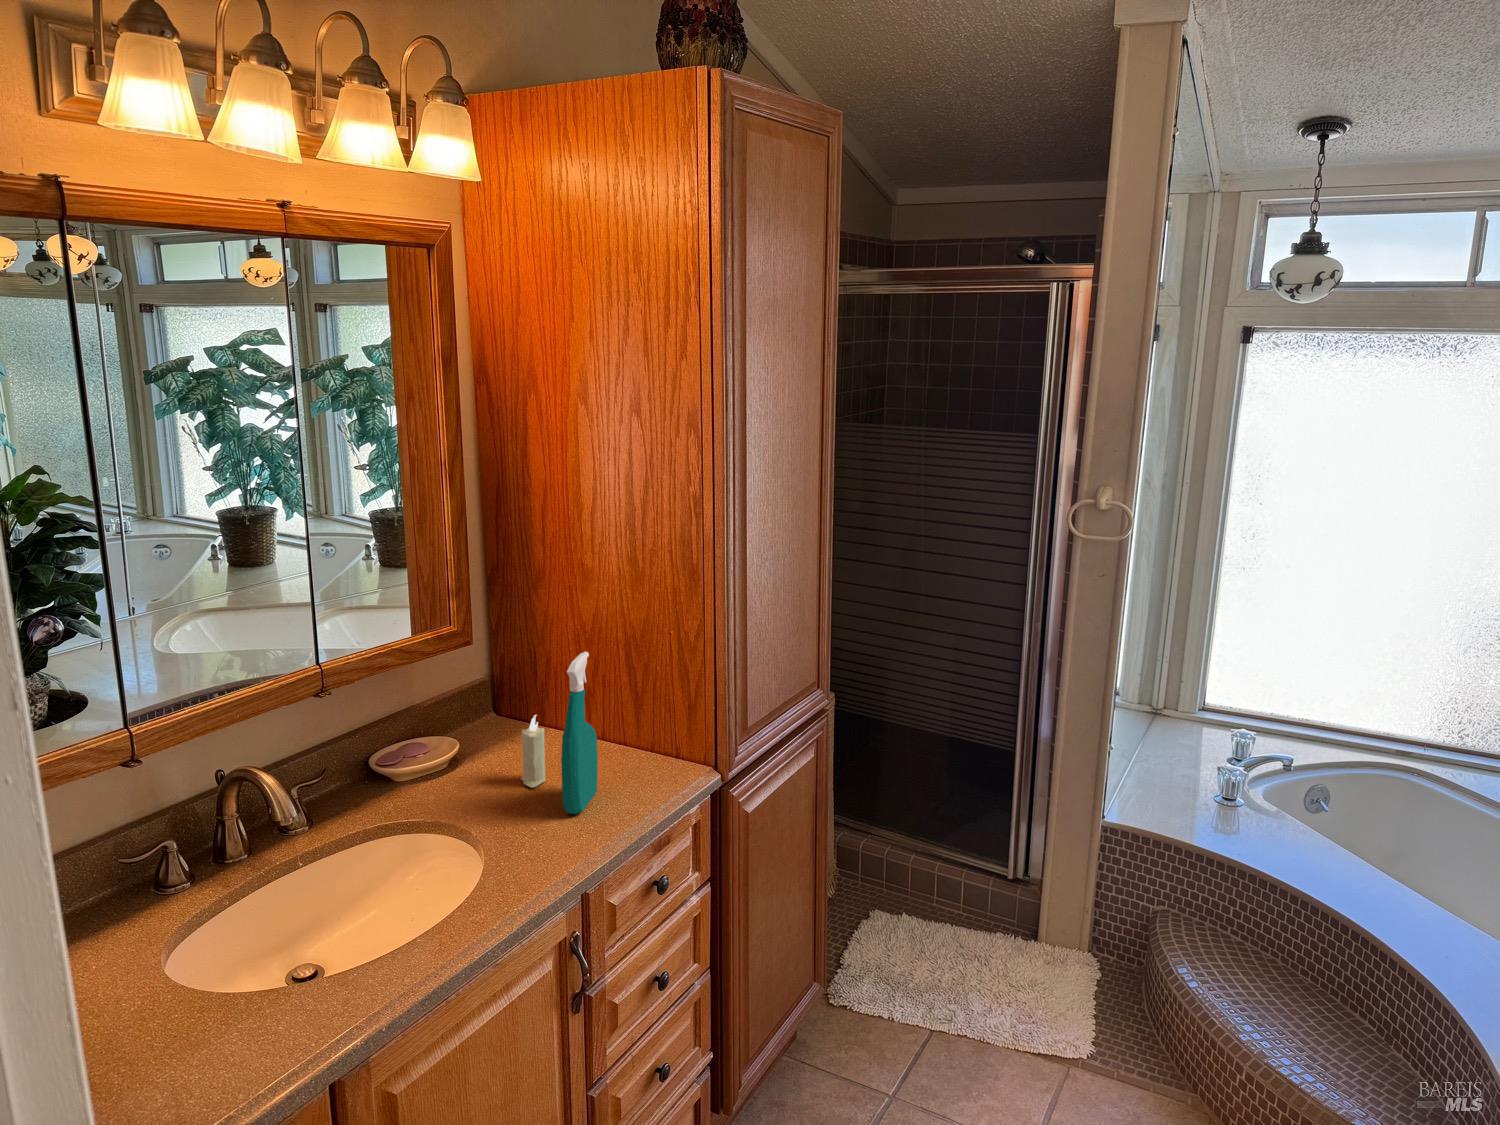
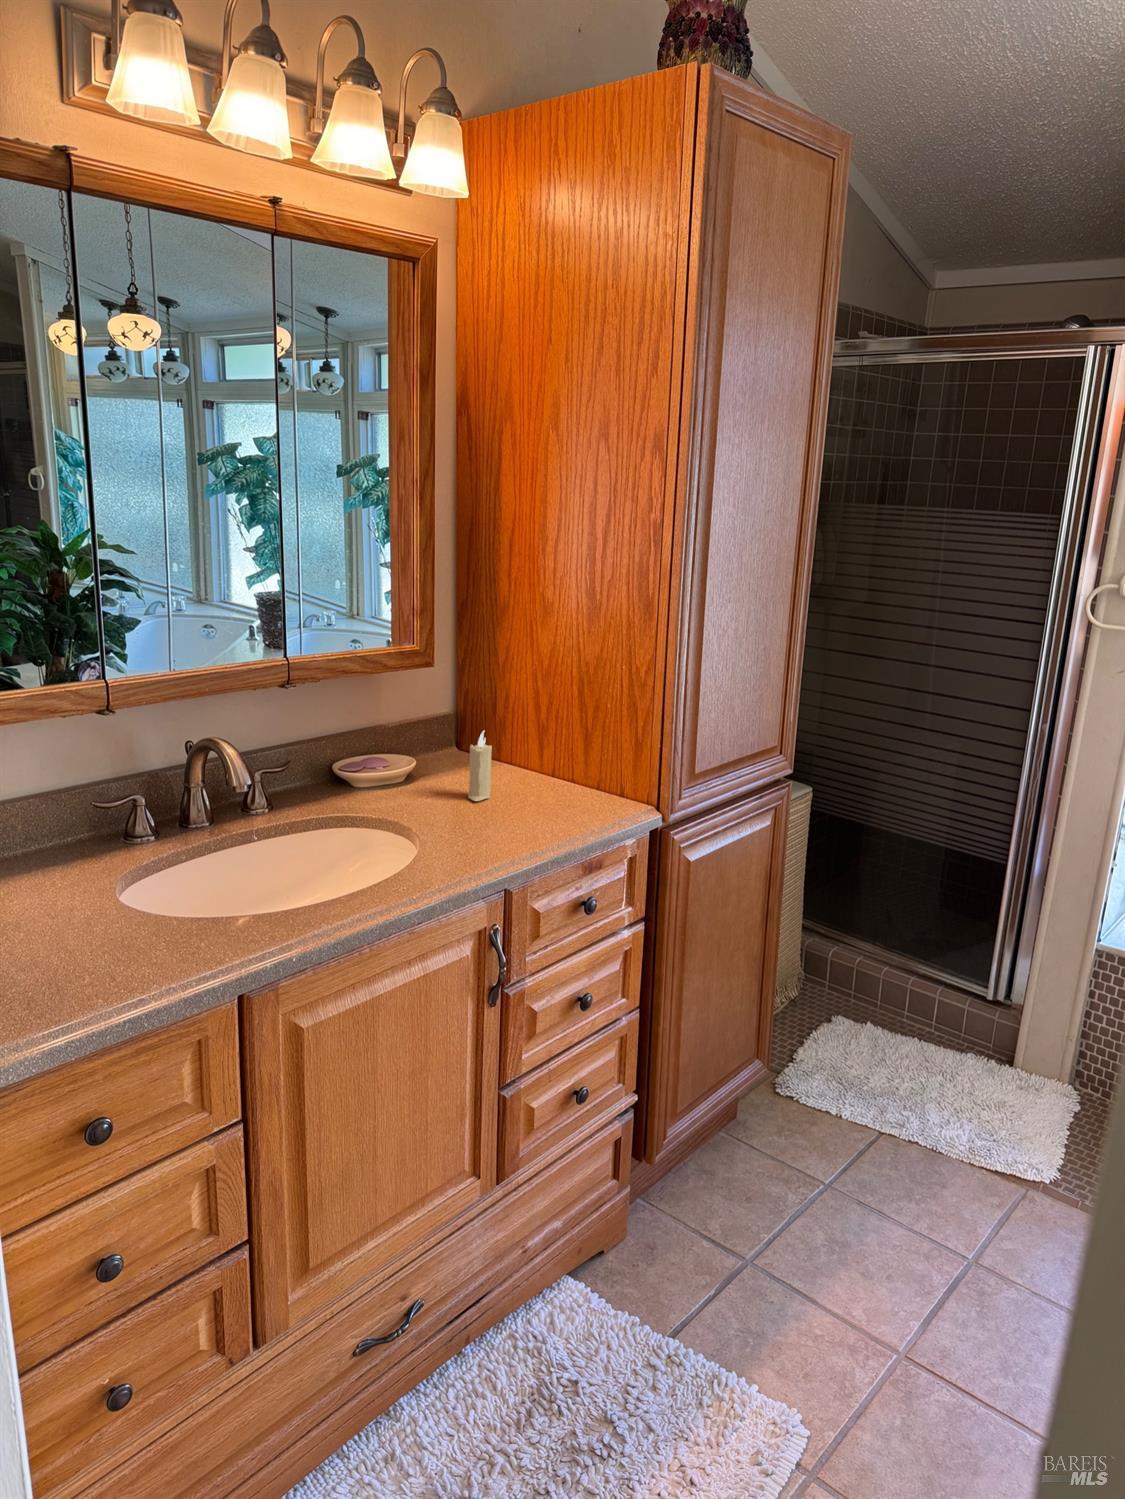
spray bottle: present [561,652,598,814] -> none [499,667,539,824]

